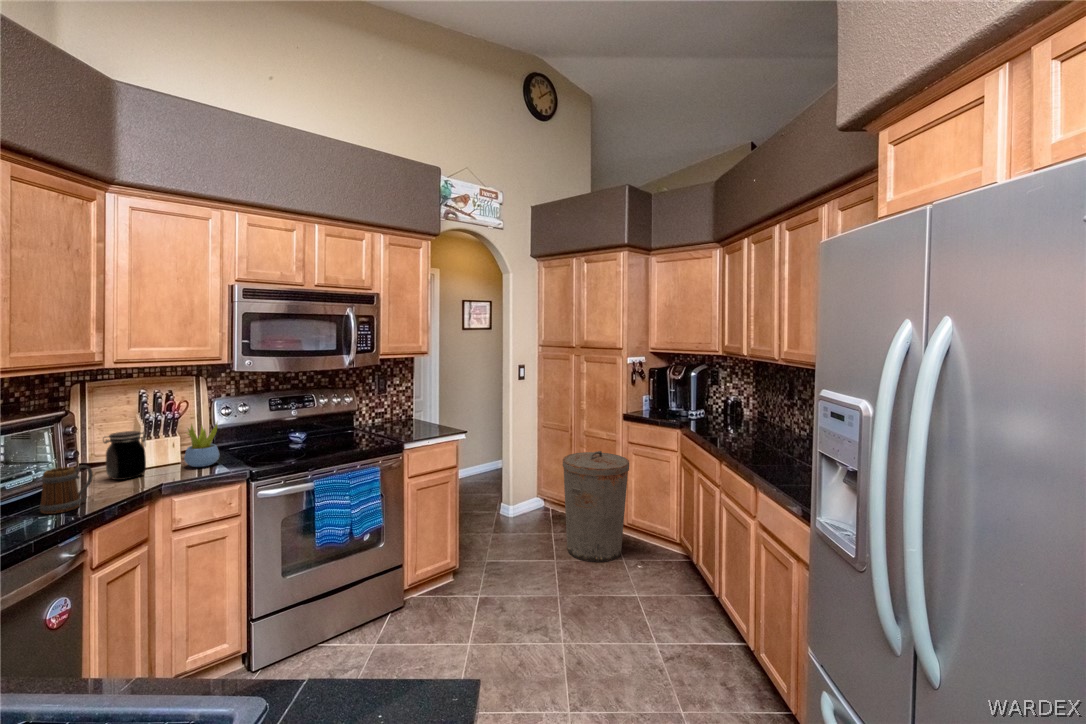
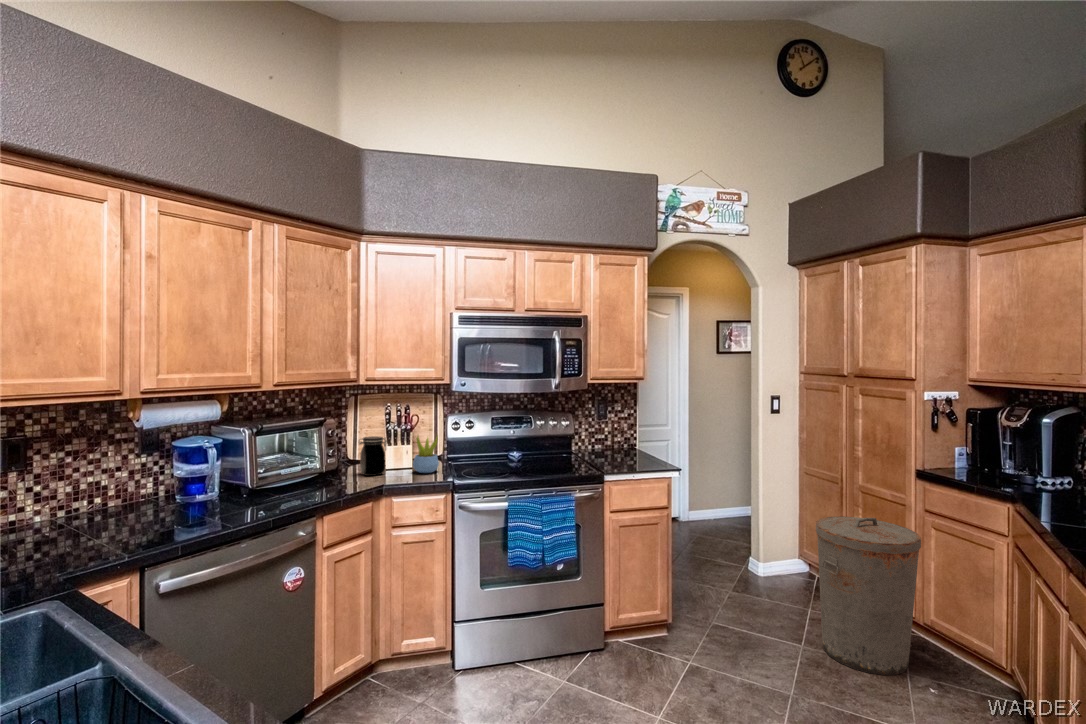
mug: present [40,465,93,514] -> none [308,459,342,494]

